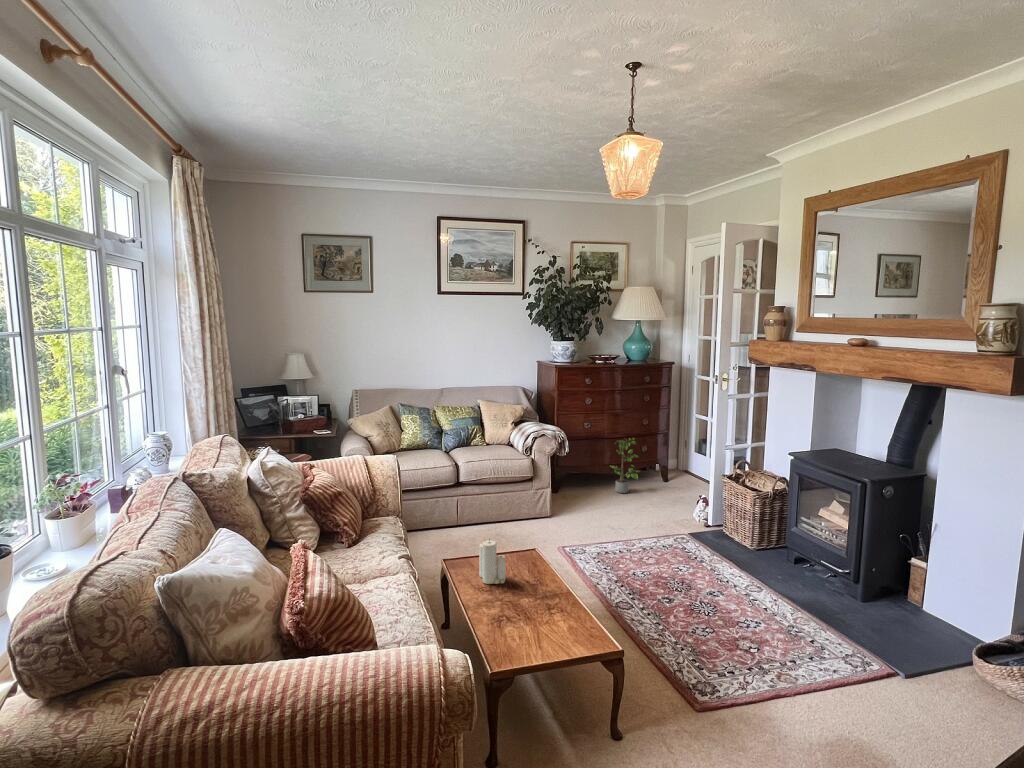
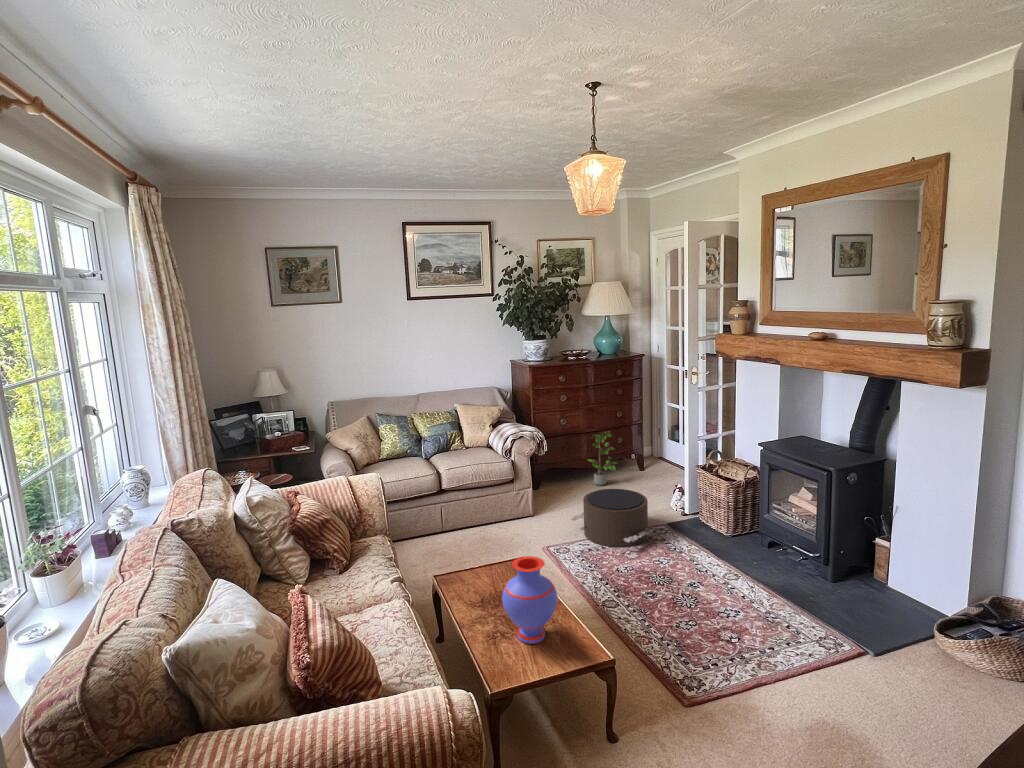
pouf: none [588,493,674,552] -> present [571,489,653,547]
vase: none [509,536,567,627] -> present [502,556,557,644]
candle: present [479,540,506,584] -> none [470,557,497,601]

